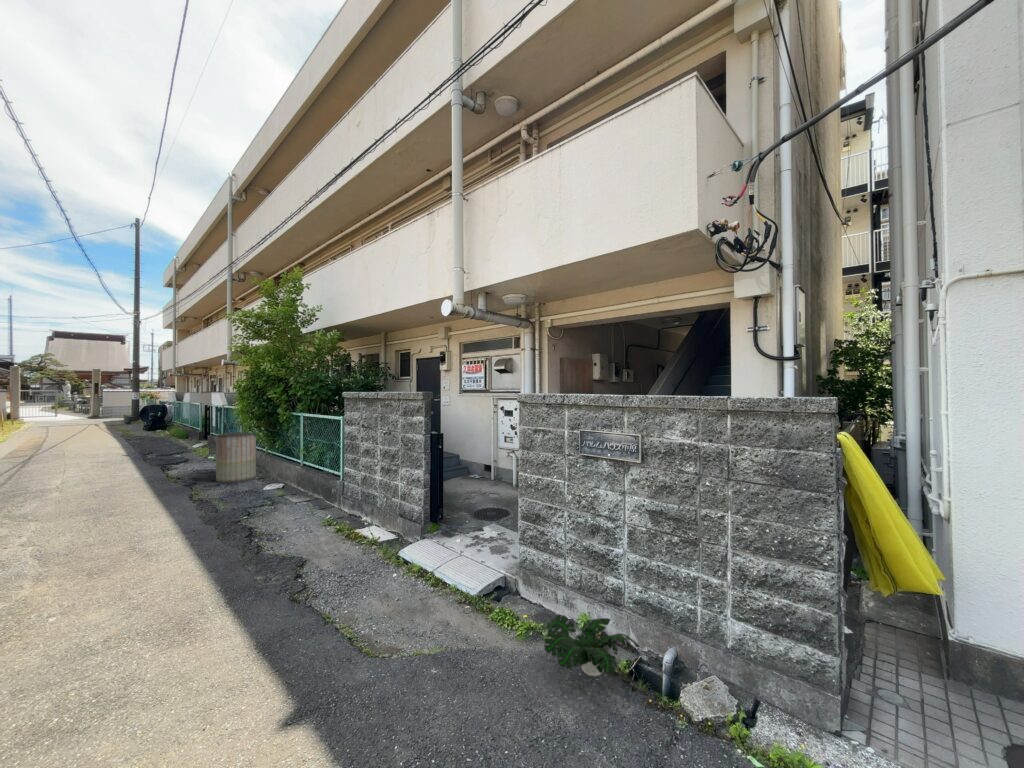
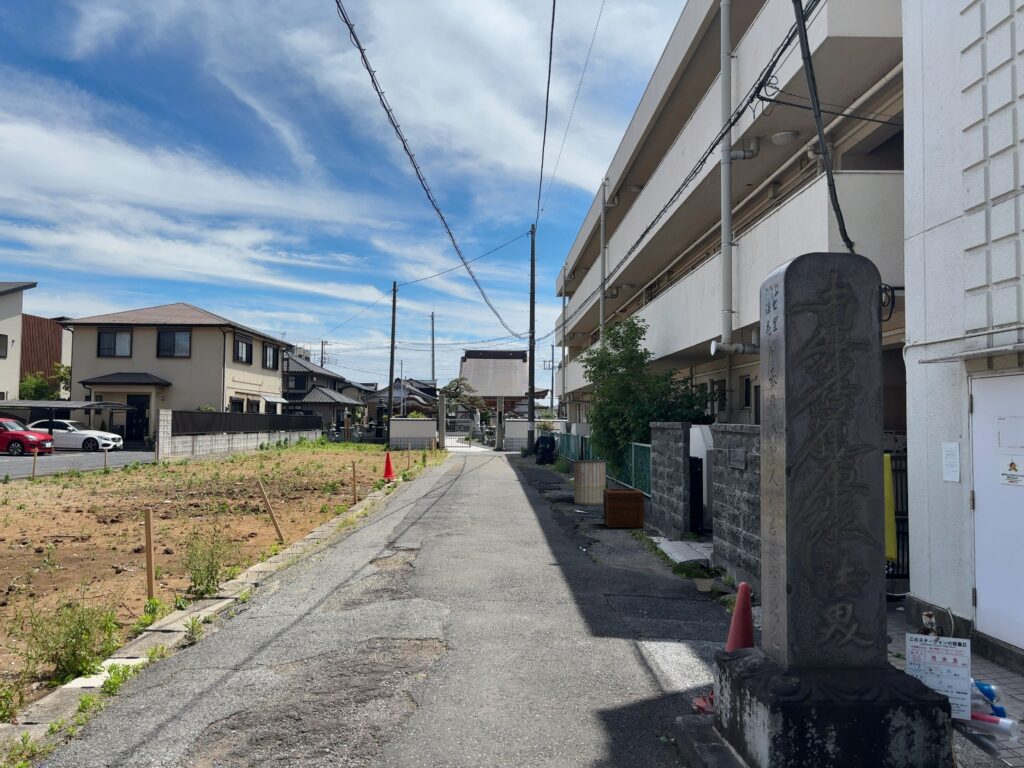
wooden crate: none [278,467,335,521] -> present [603,489,644,528]

